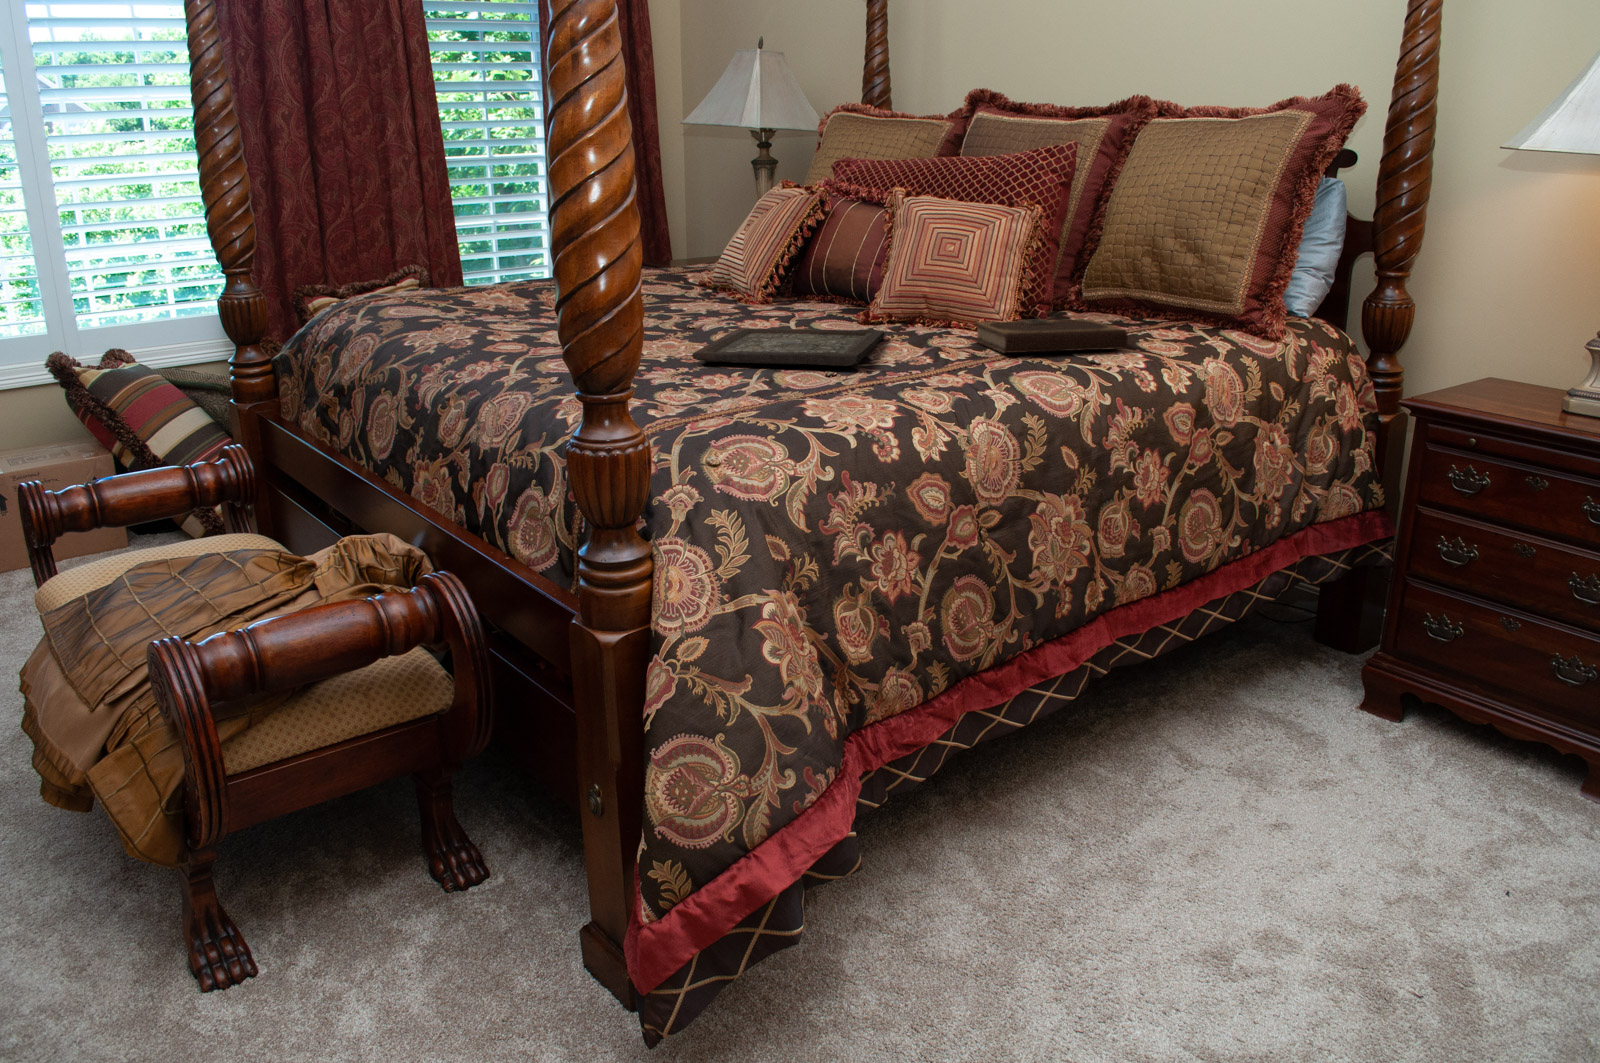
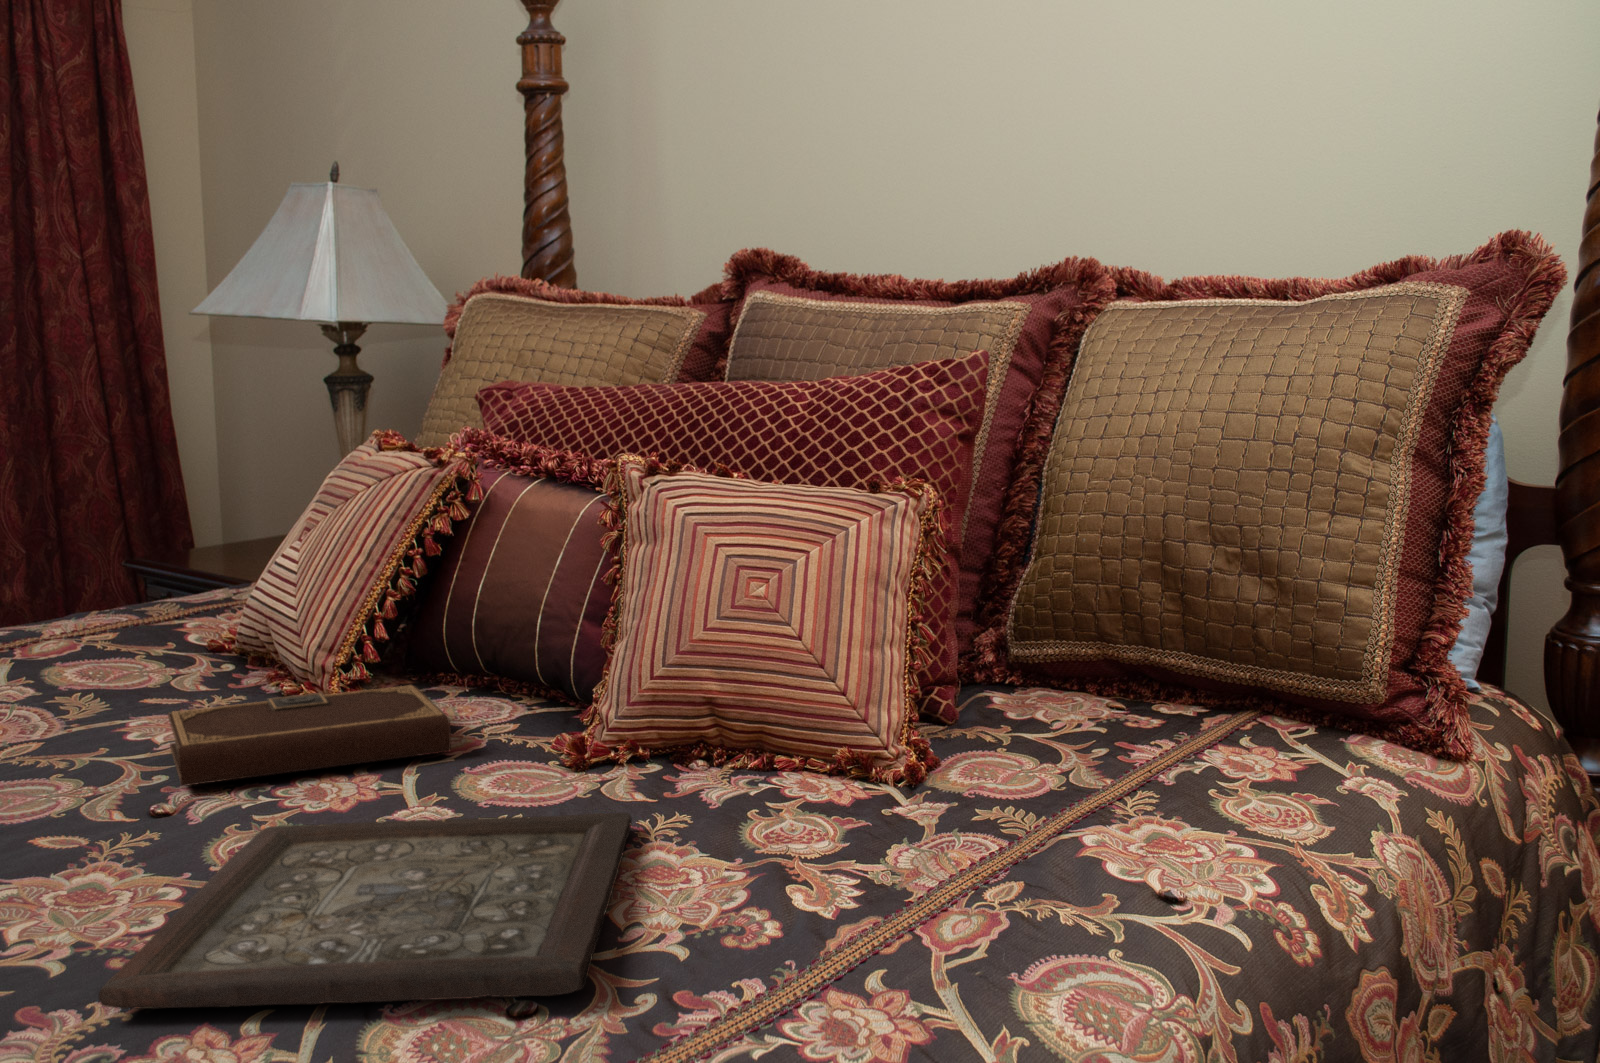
notebook: present [974,319,1128,353] -> present [168,685,451,786]

